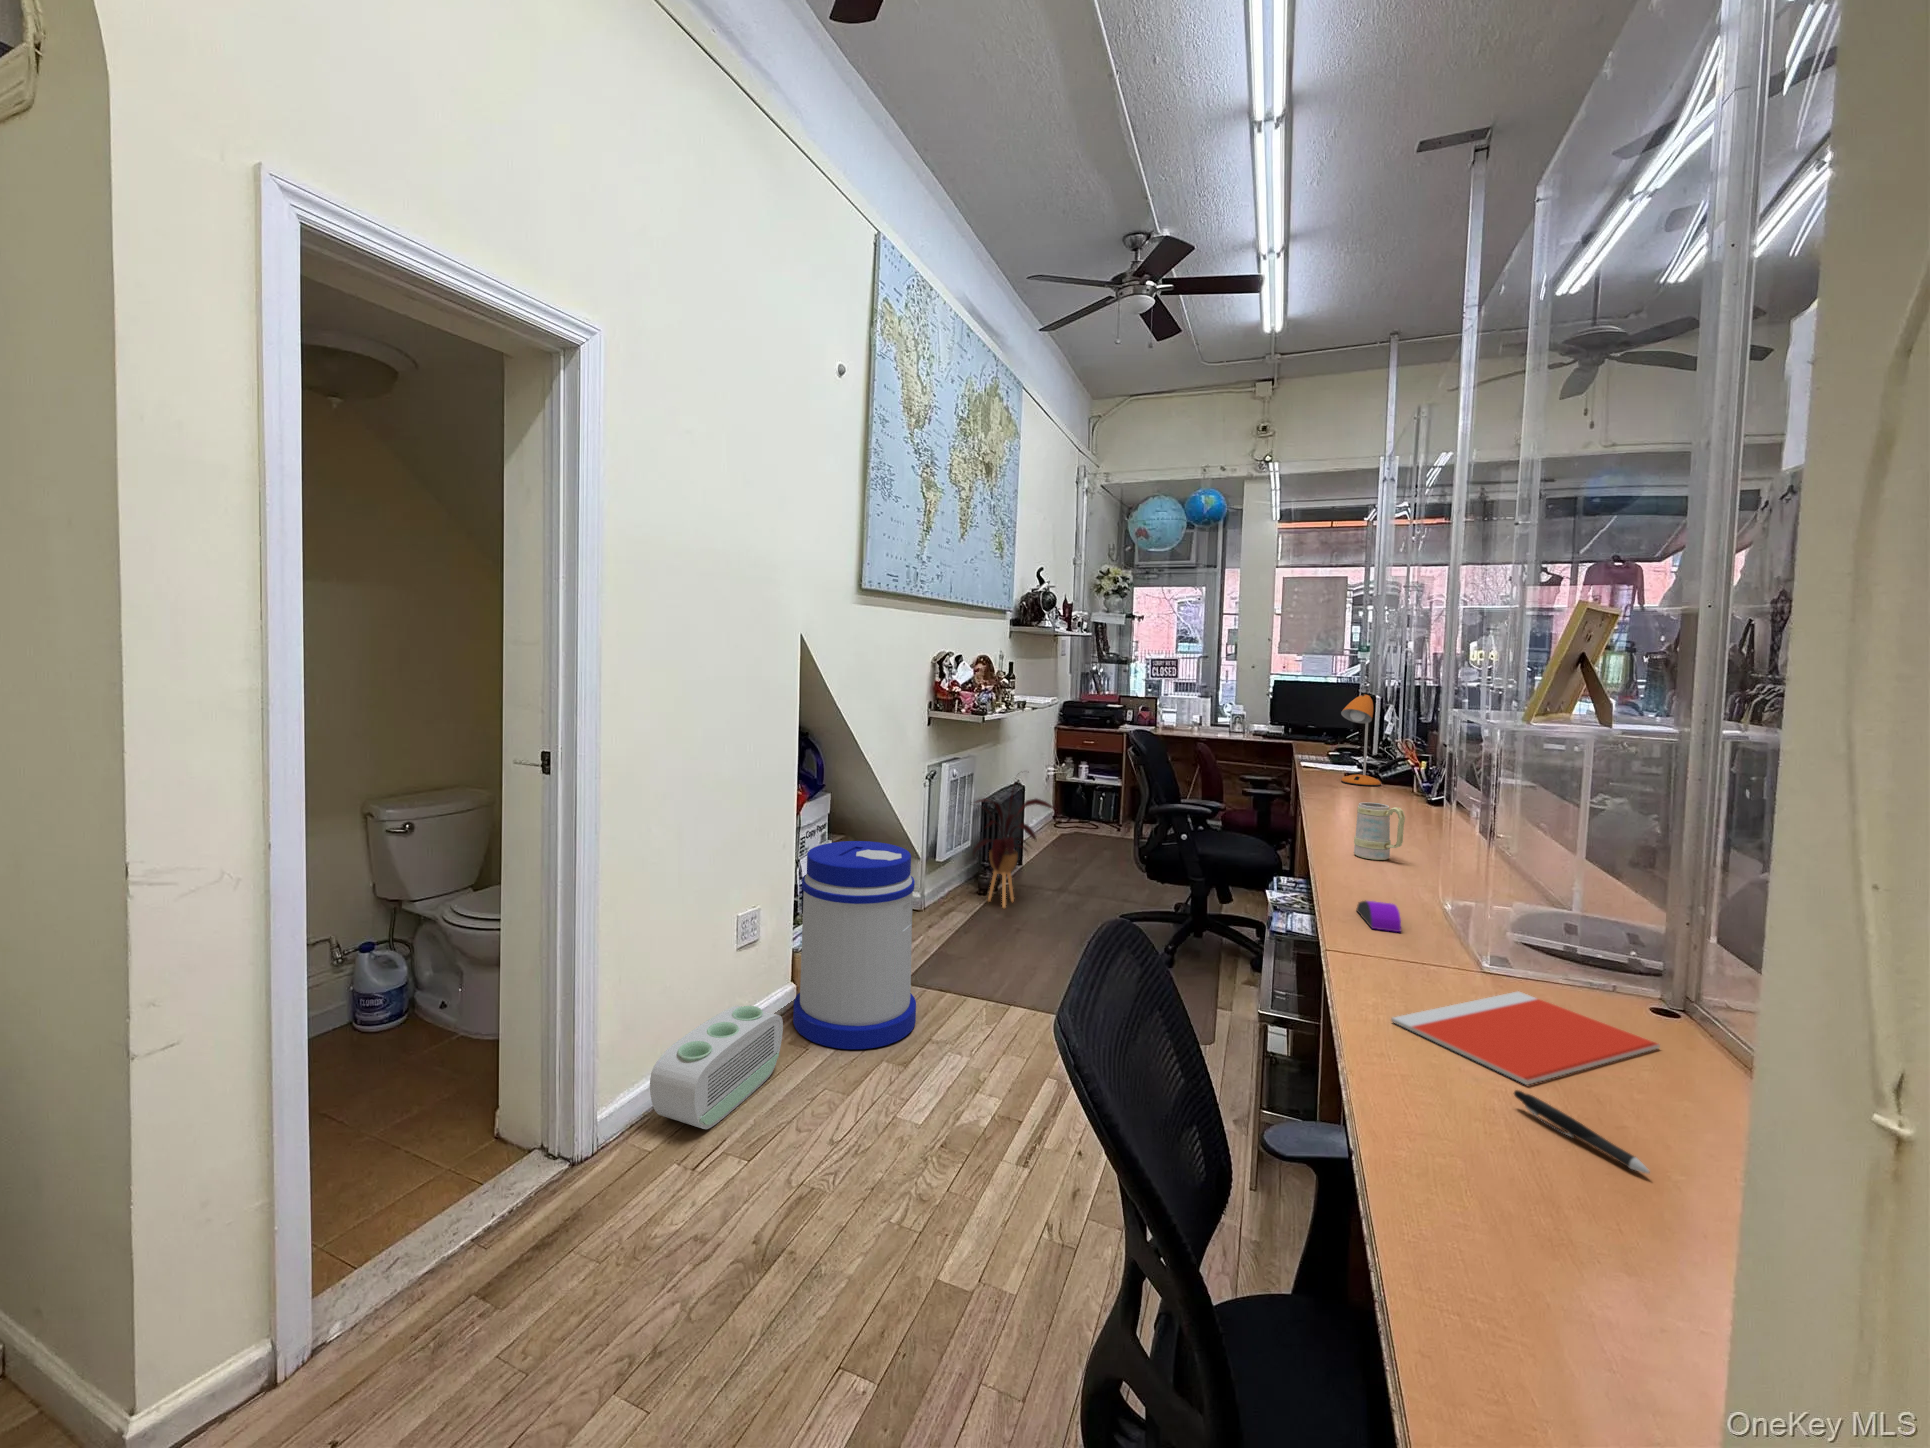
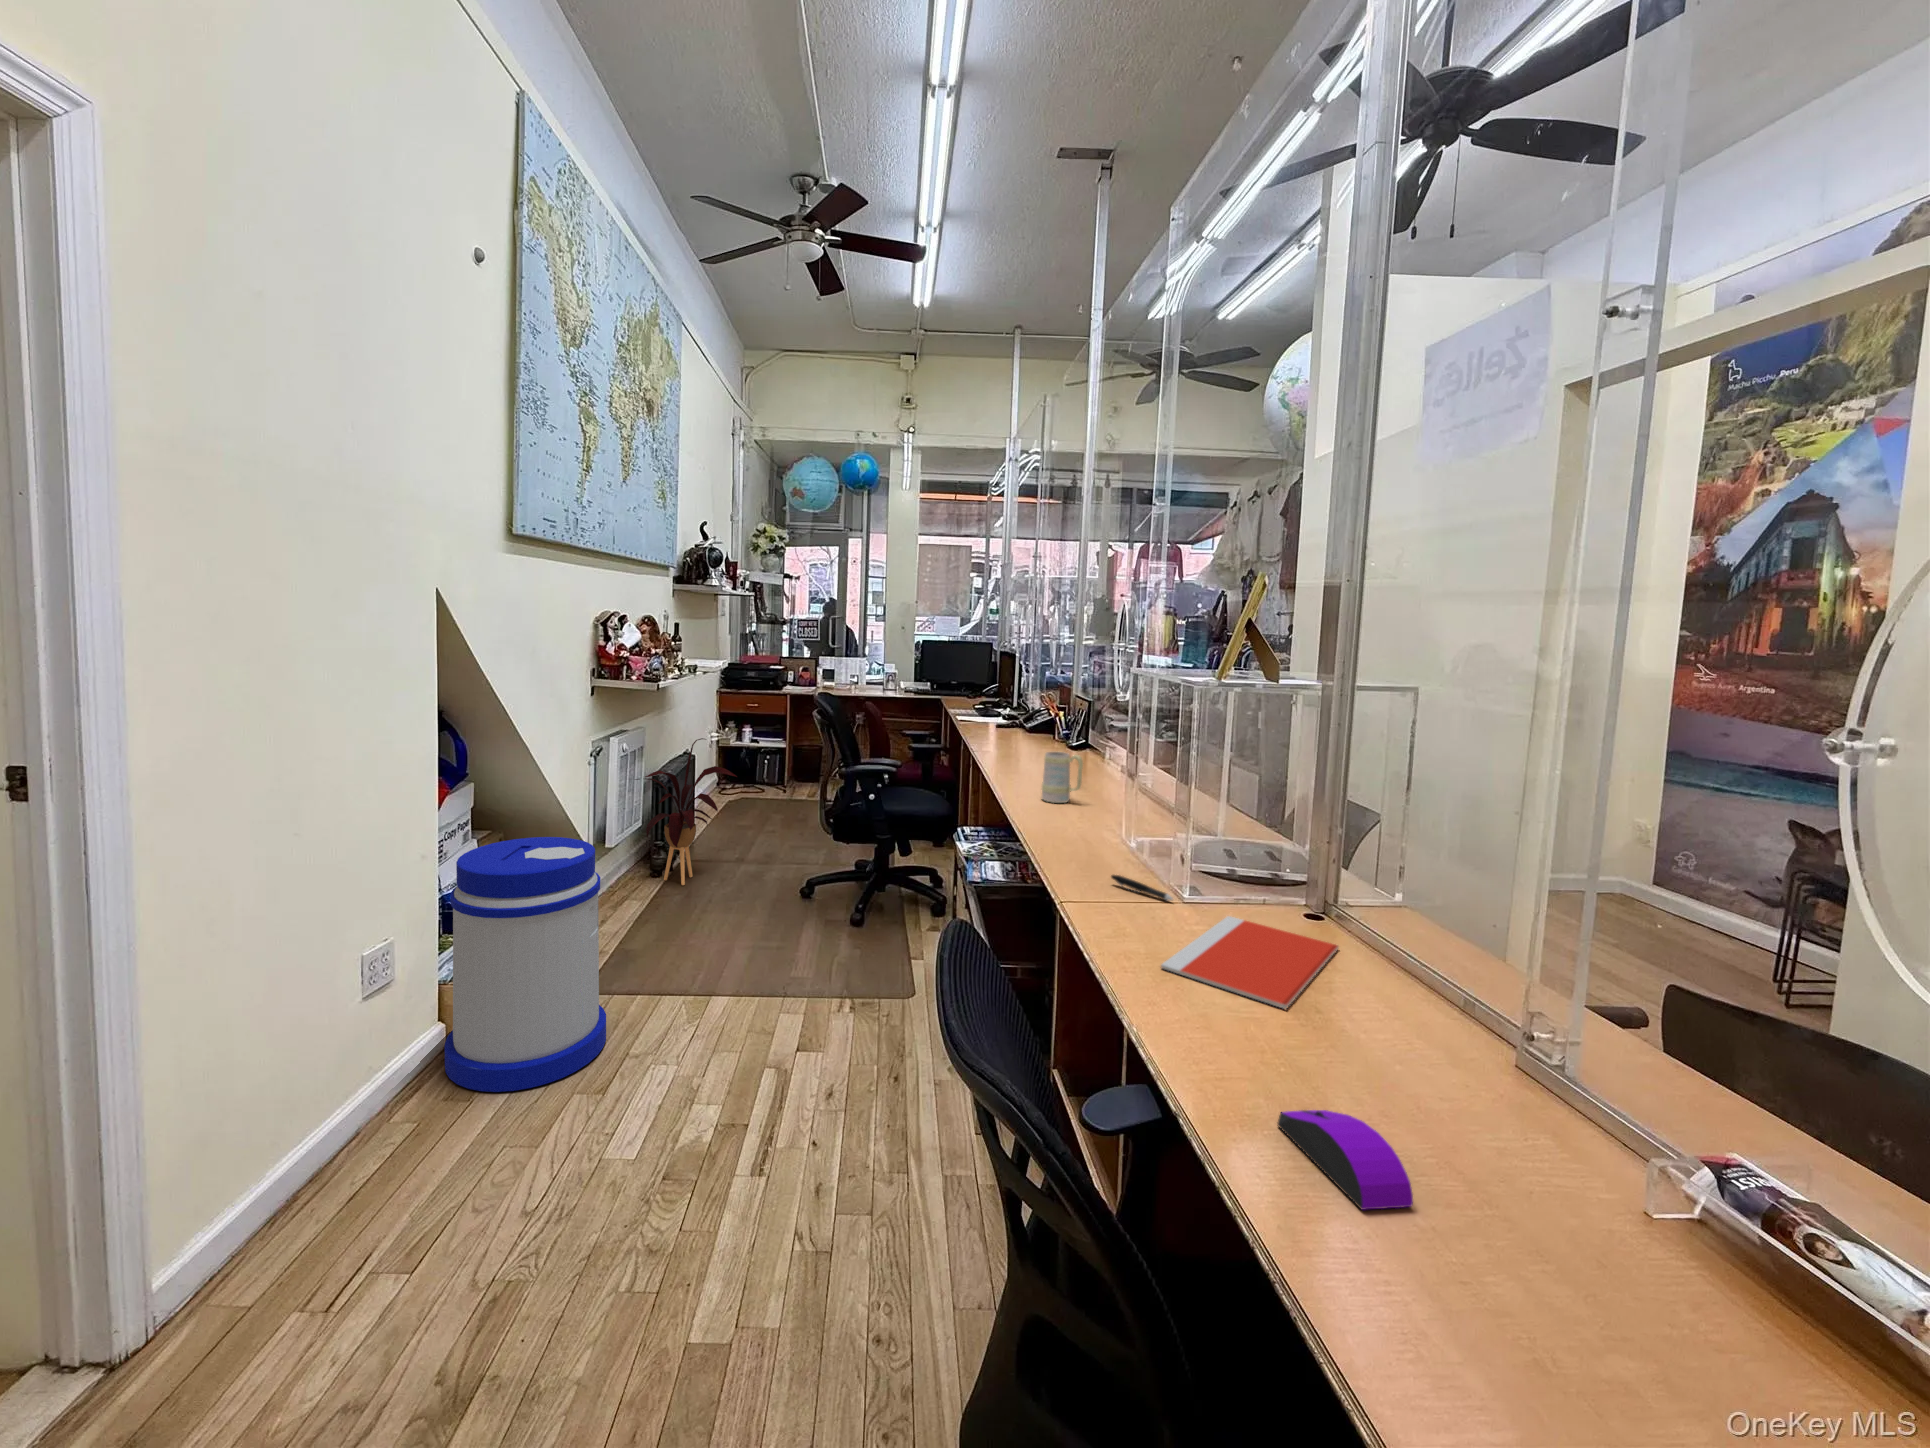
desk lamp: present [1341,695,1381,786] -> none [995,652,1026,733]
computer mouse: present [1356,901,1401,932] -> present [1278,1110,1413,1210]
air purifier: present [650,1006,783,1129] -> none [235,1070,438,1257]
pen: present [1514,1090,1649,1173] -> present [1111,875,1173,900]

